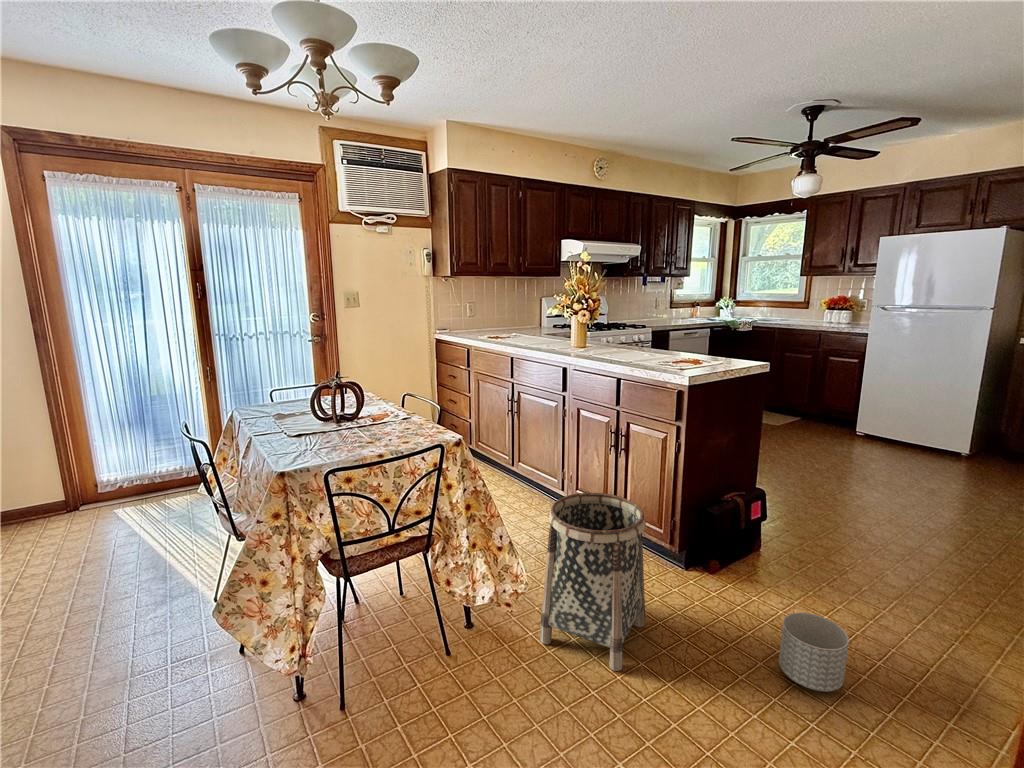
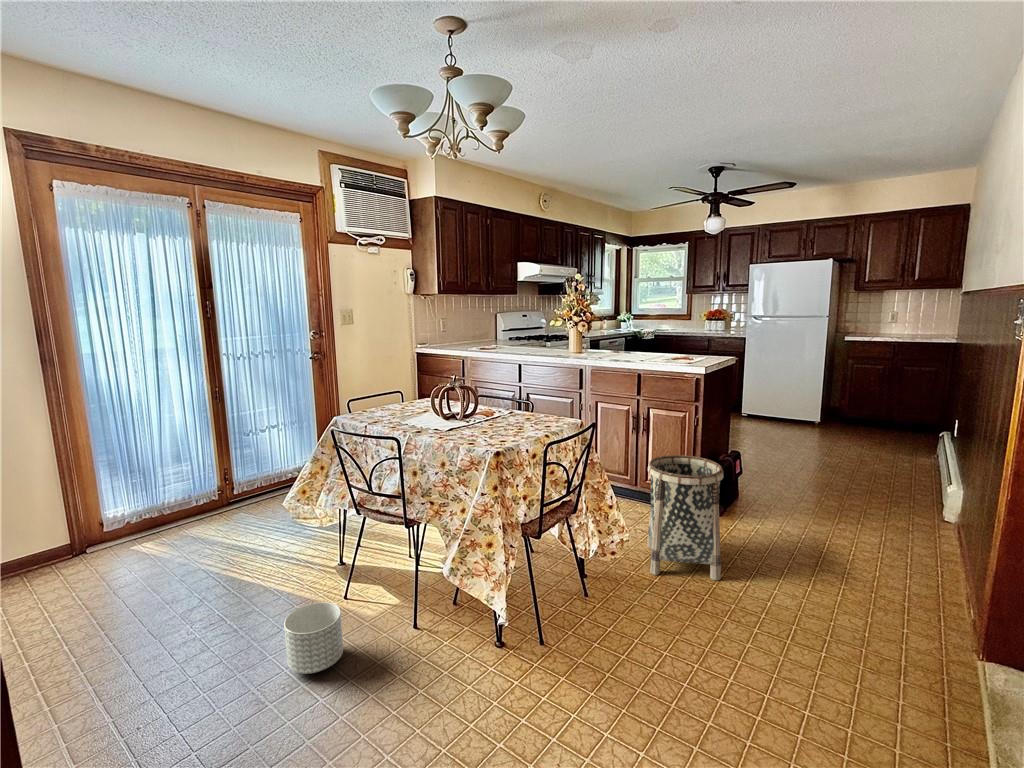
planter: present [779,613,849,692] -> present [284,602,343,674]

